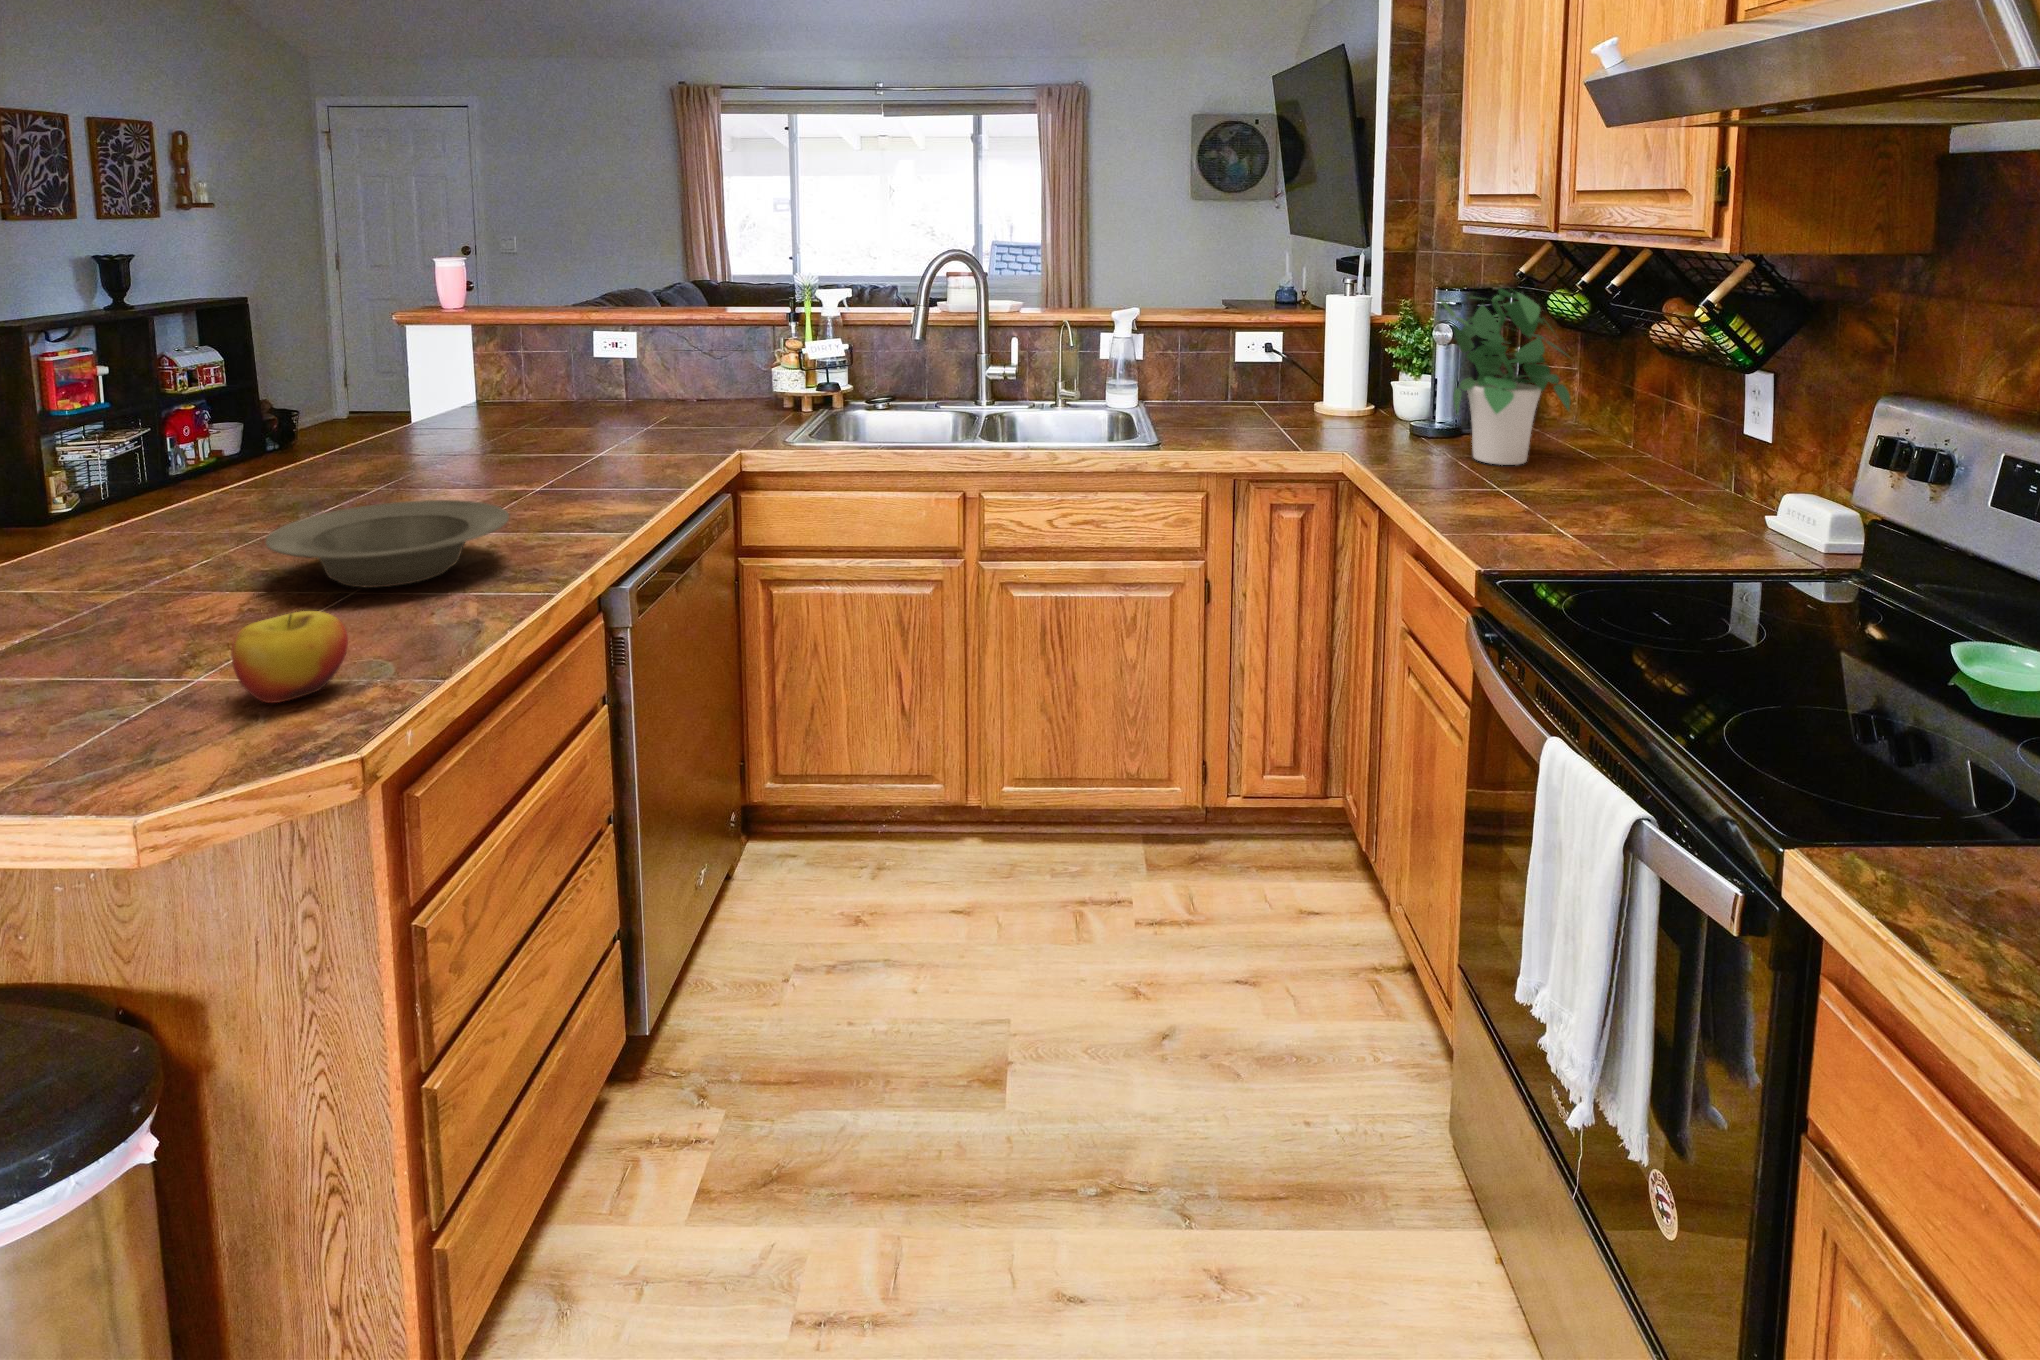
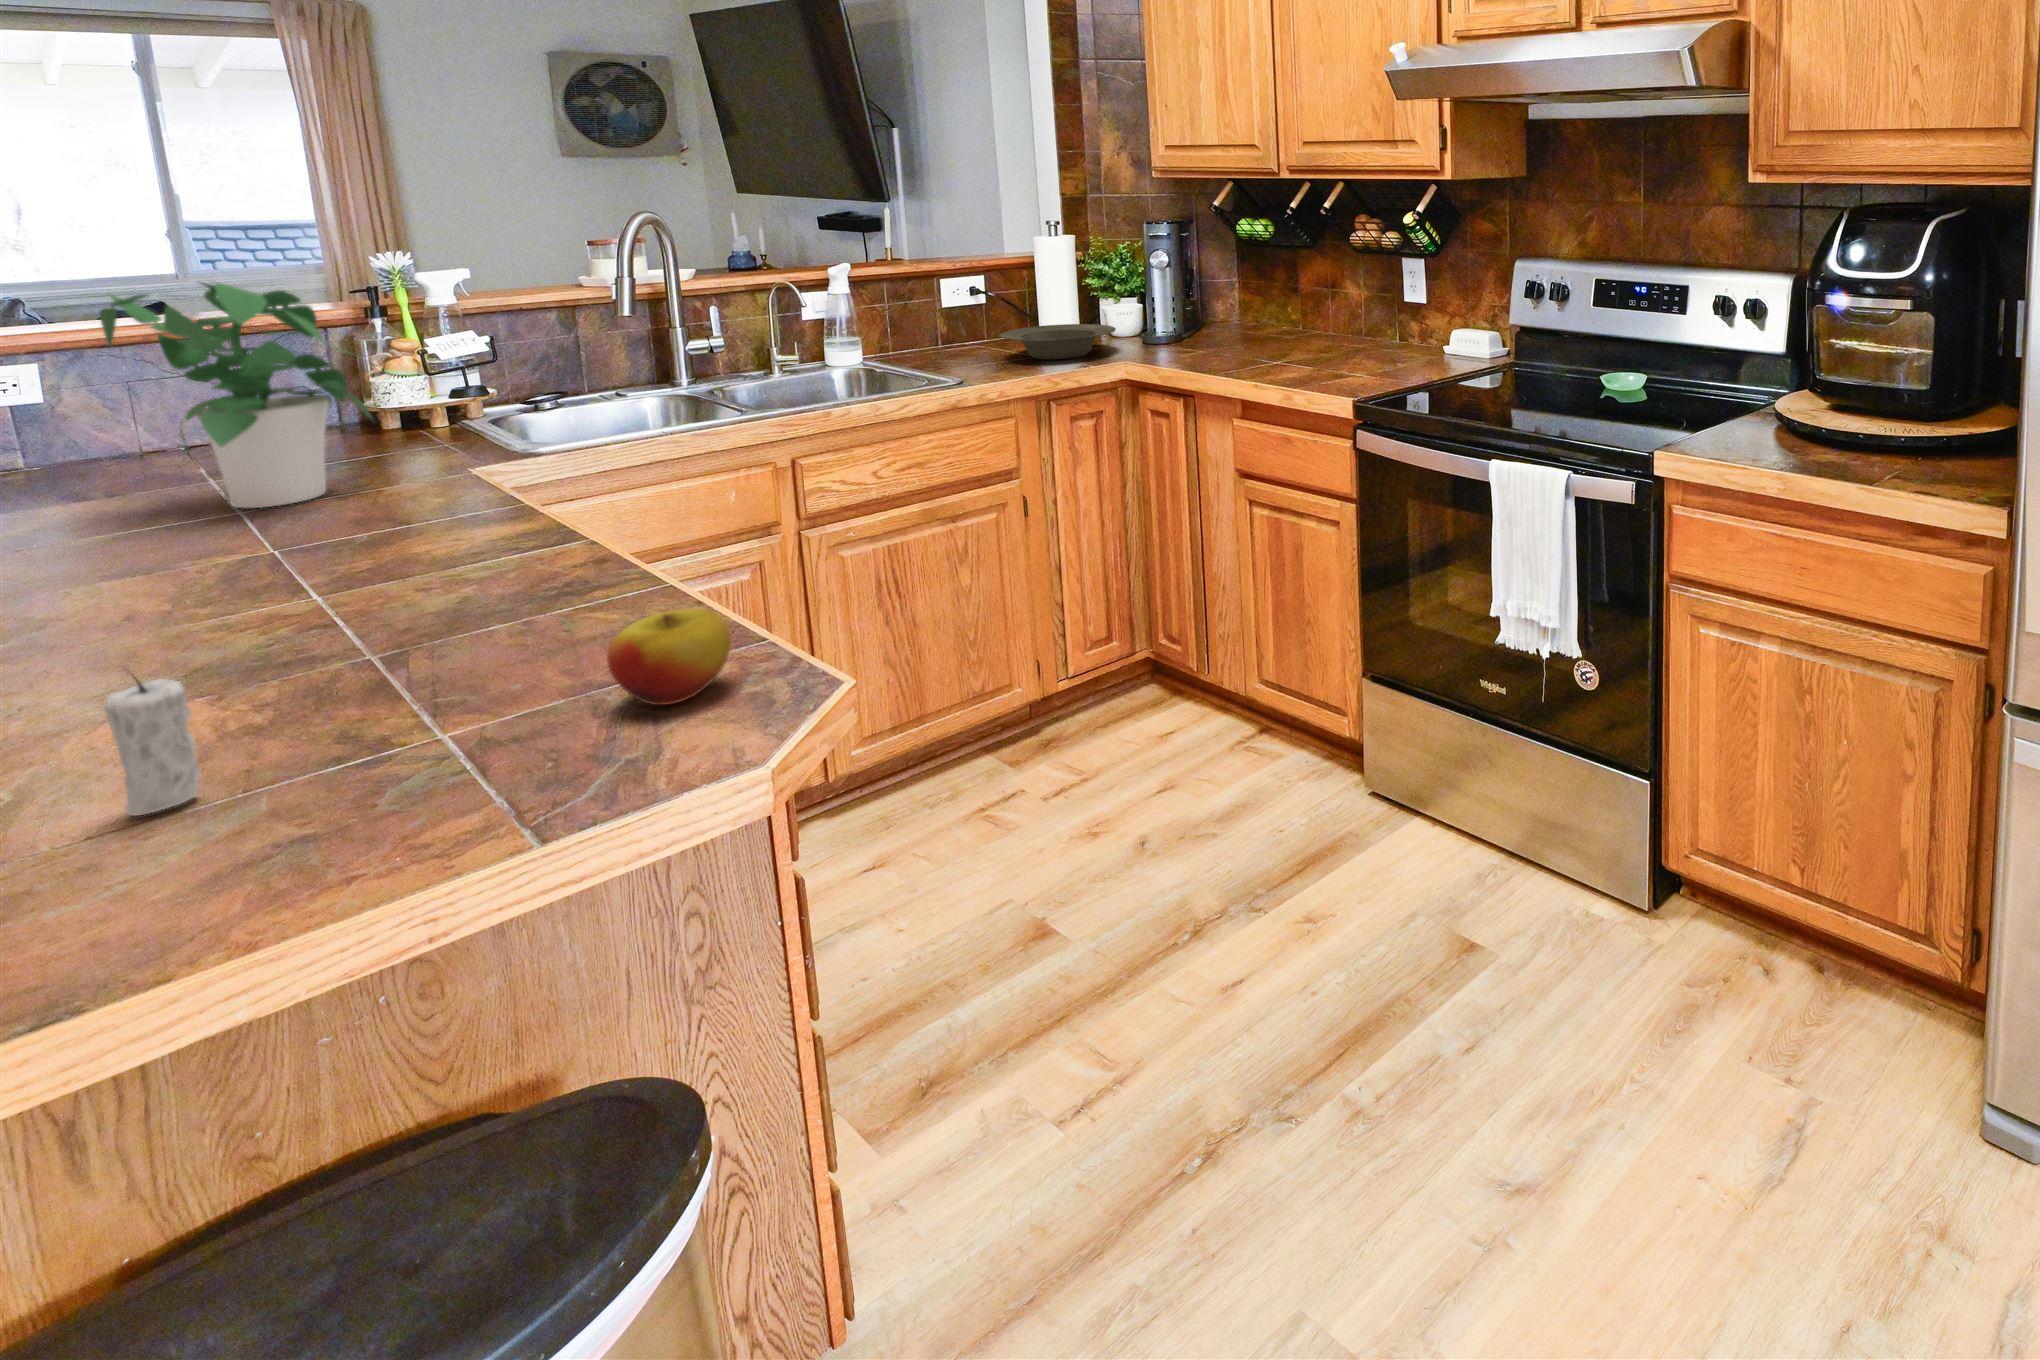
potted plant: present [1438,288,1571,465] -> present [100,282,371,508]
bowl: present [266,500,509,588] -> present [1000,324,1116,359]
candle: none [23,542,77,656] -> present [105,678,200,816]

